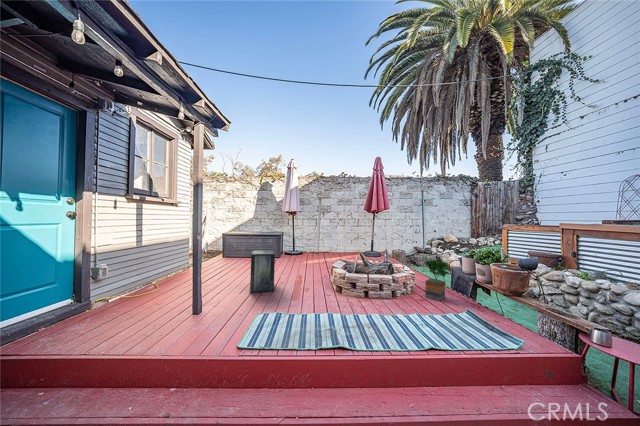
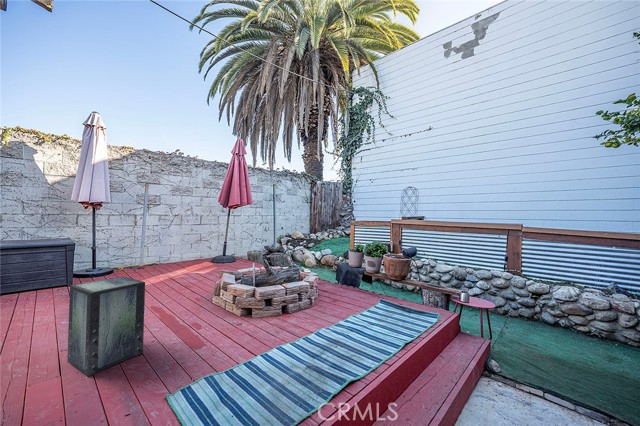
potted tree: present [425,260,451,301] -> none [327,255,353,295]

